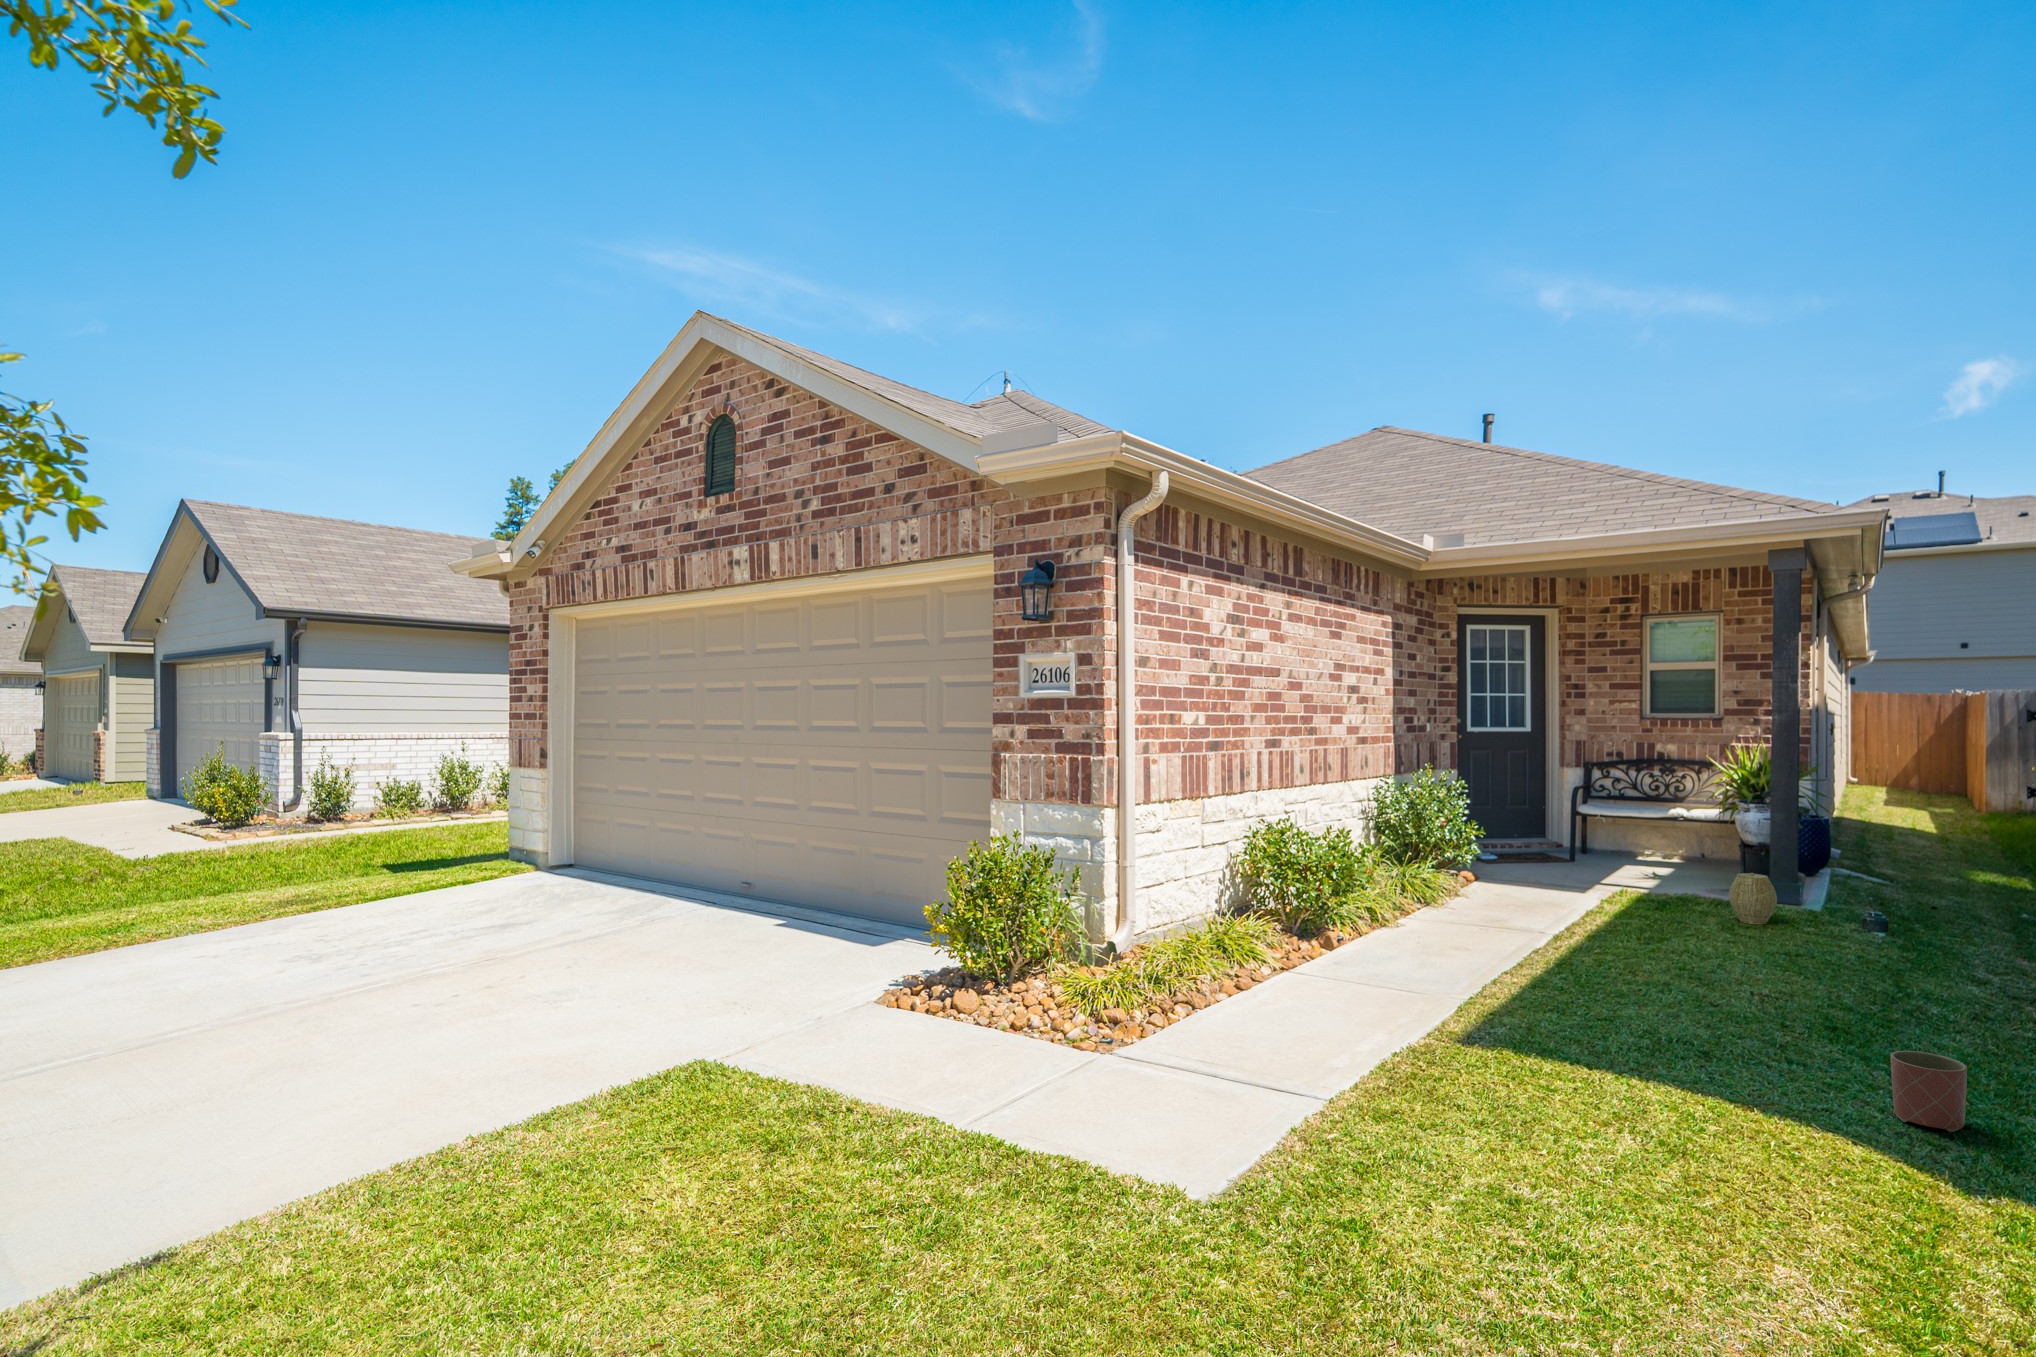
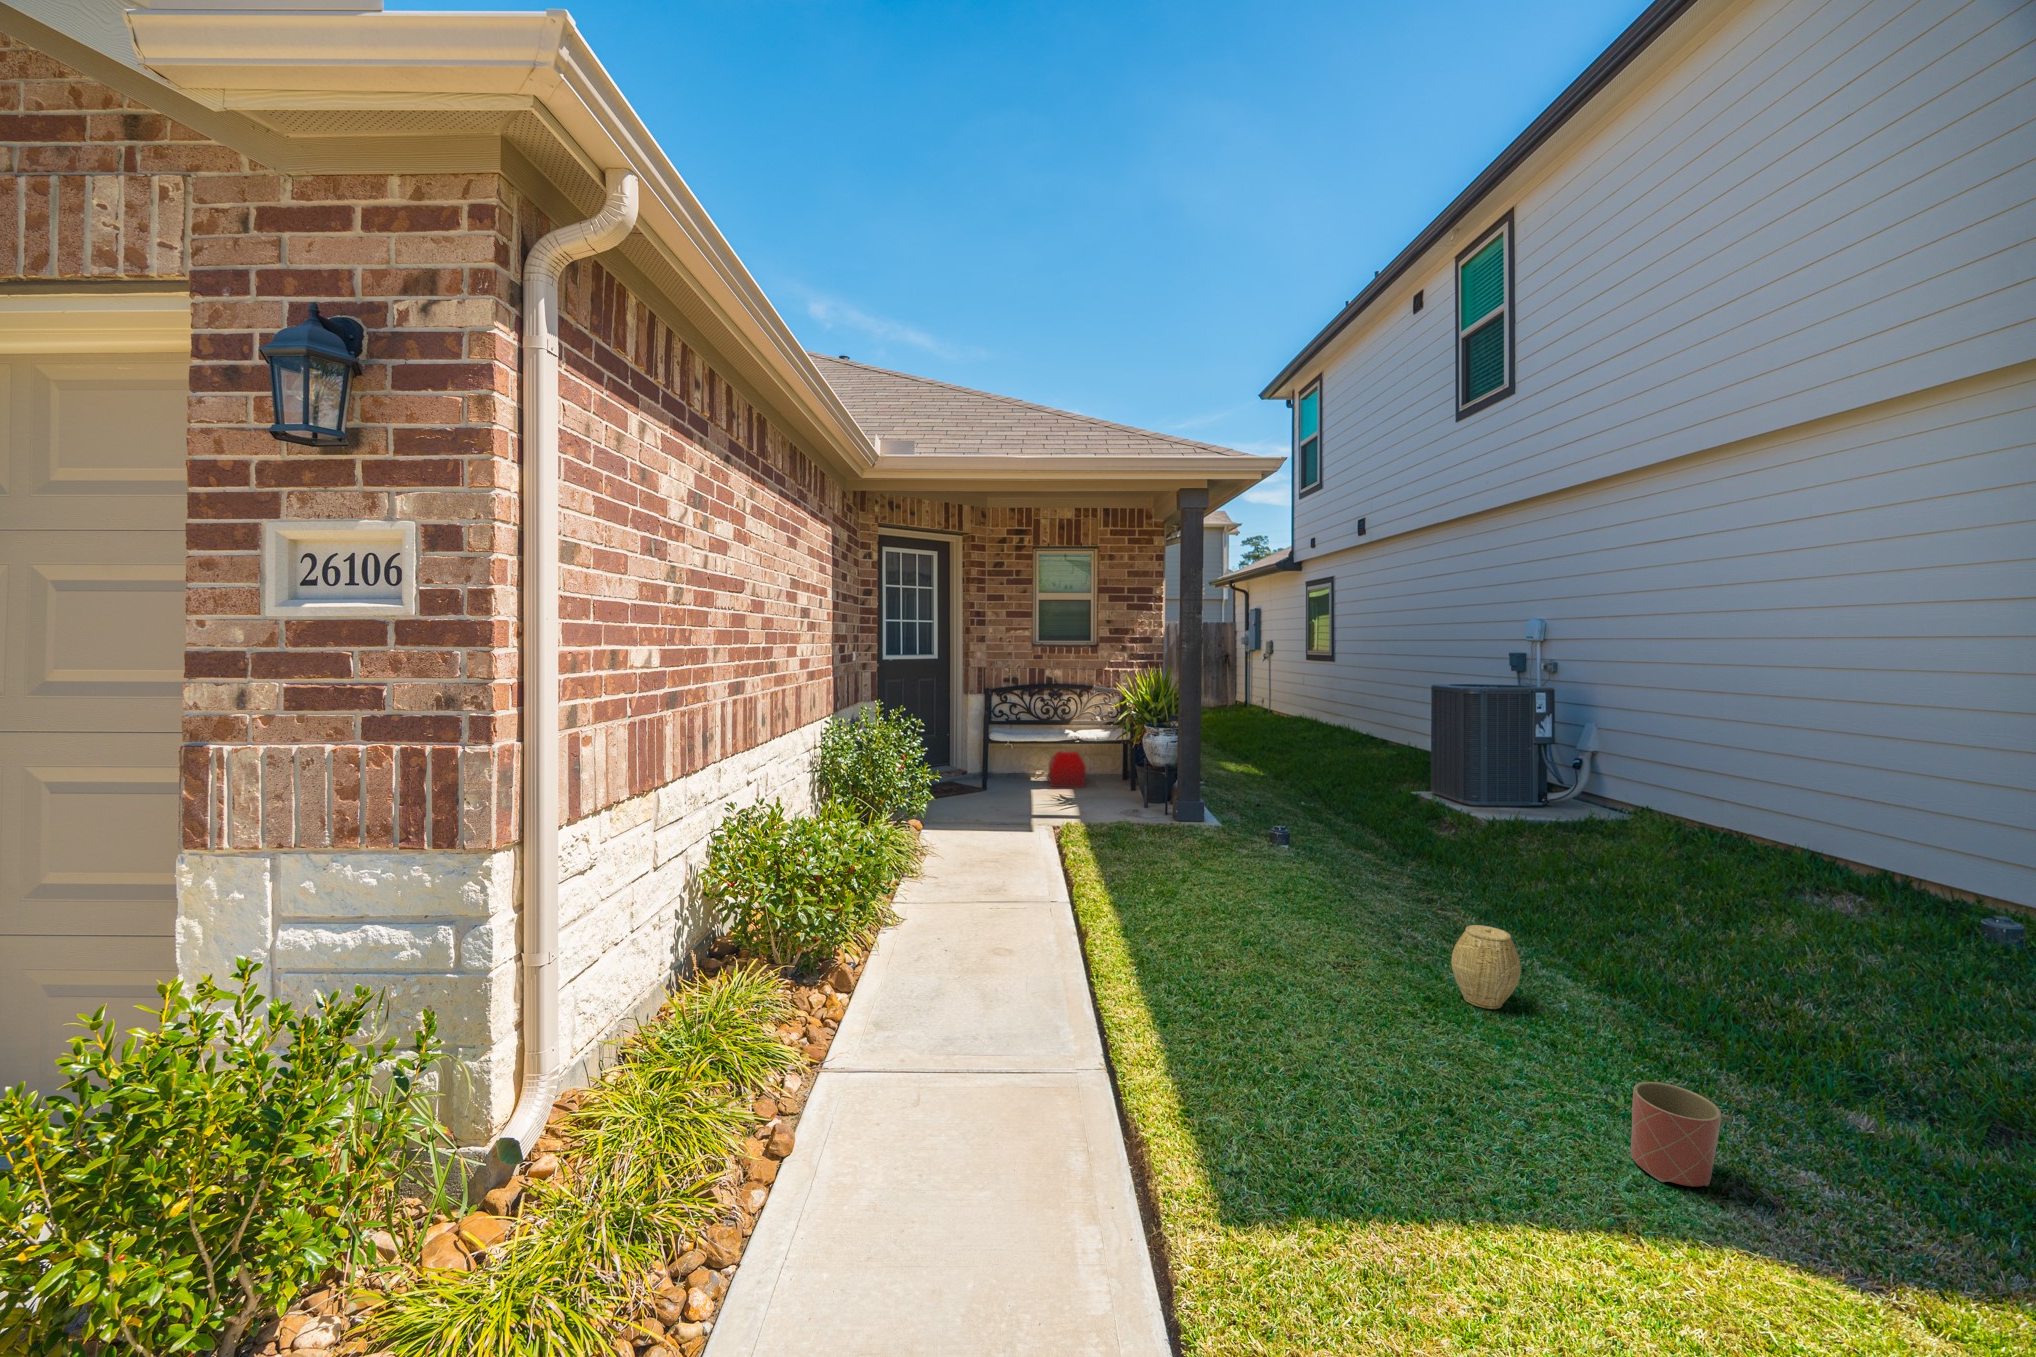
toolbox: none [1662,821,1708,871] -> present [1047,751,1086,787]
woven basket: present [1729,873,1777,924] -> present [1451,925,1521,1009]

